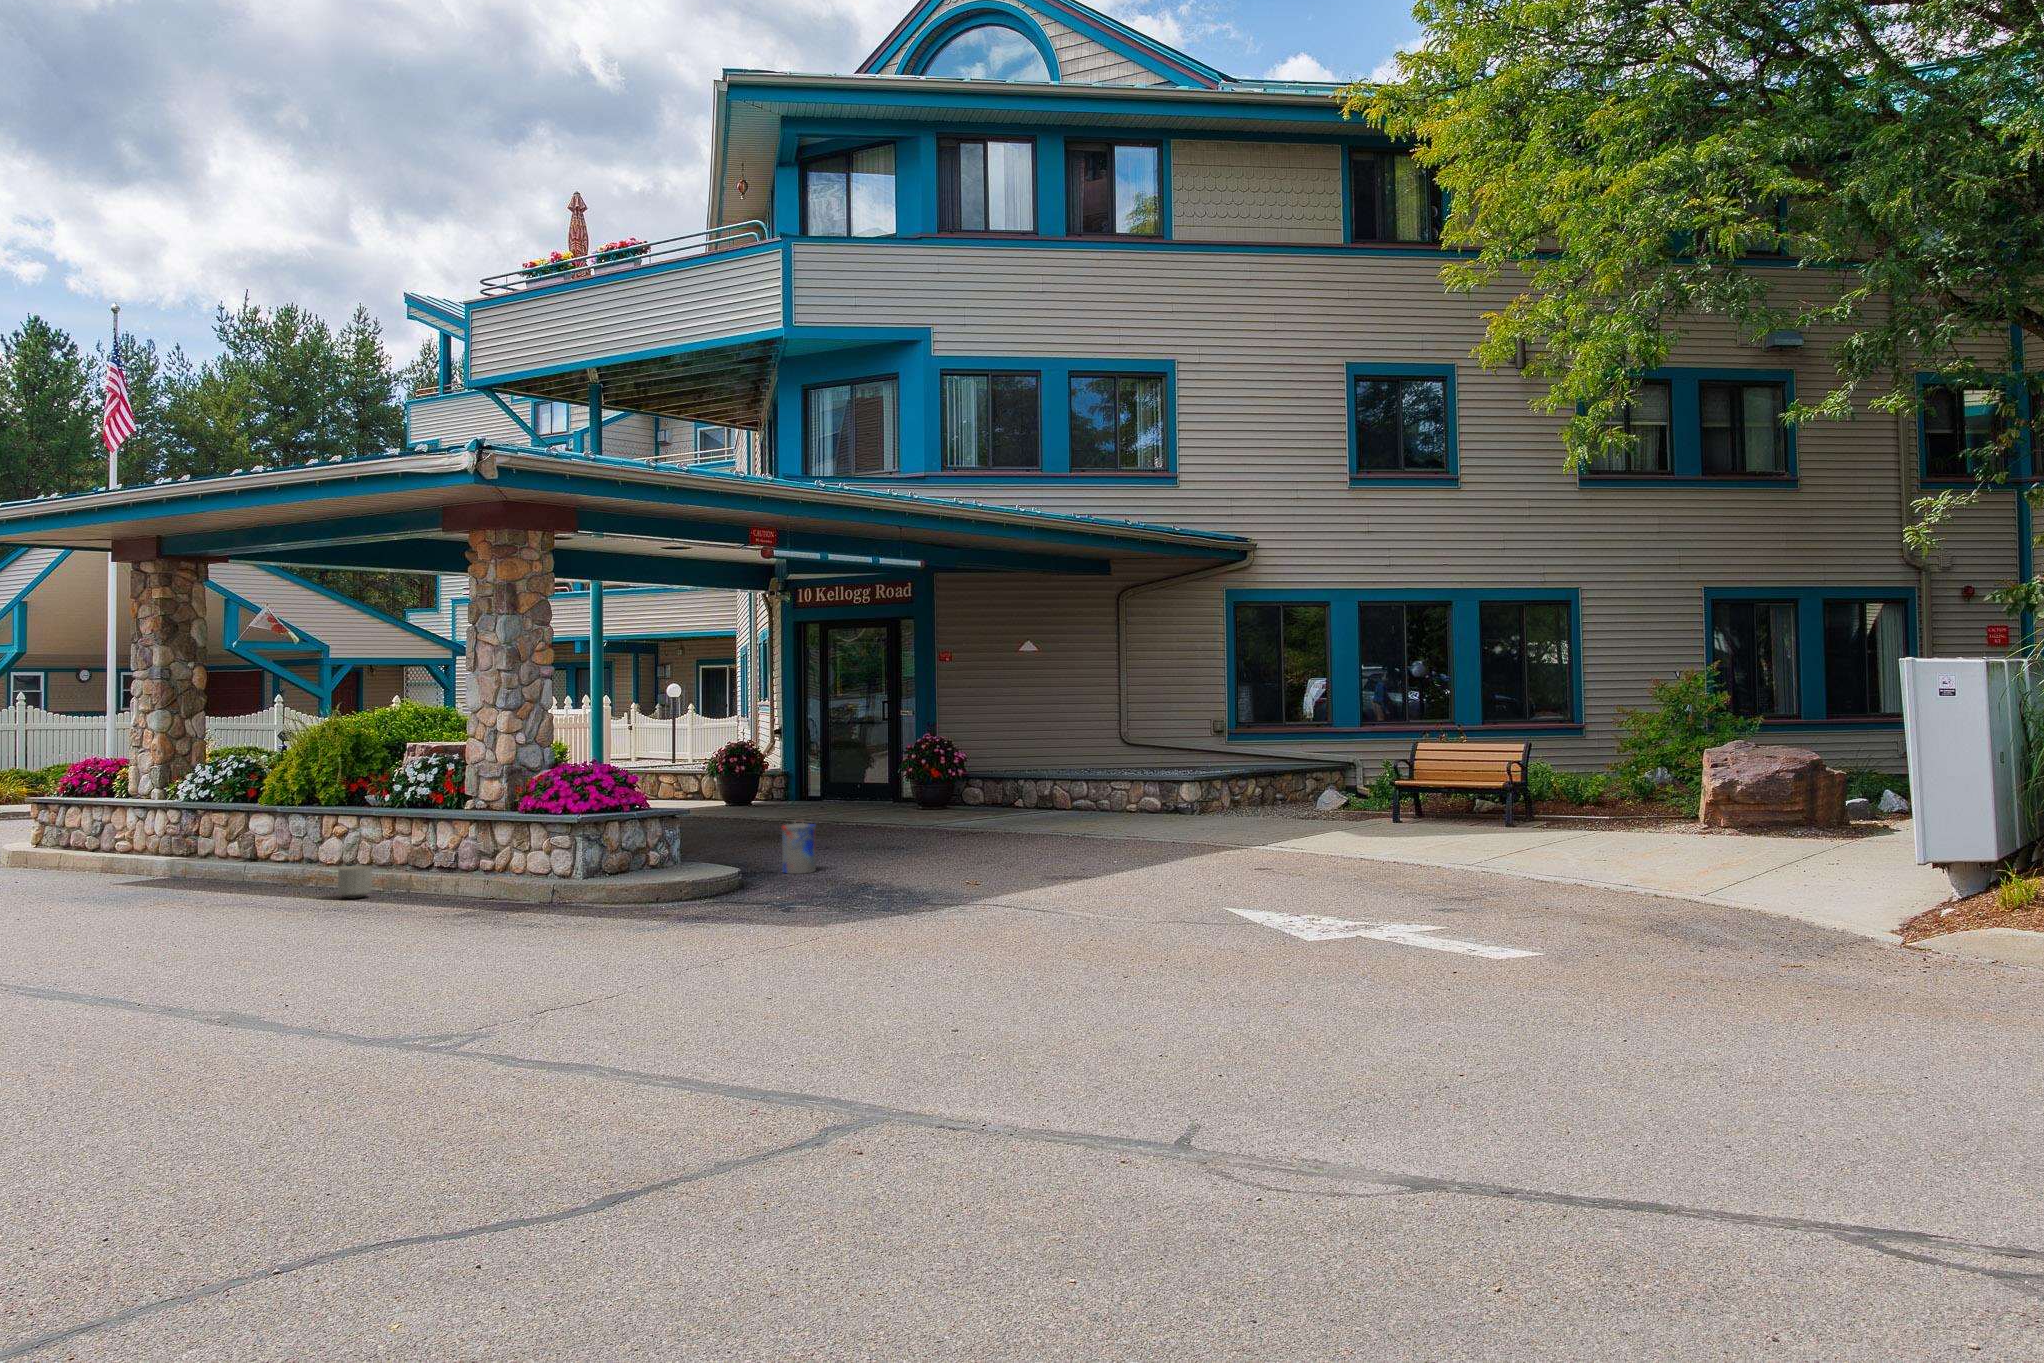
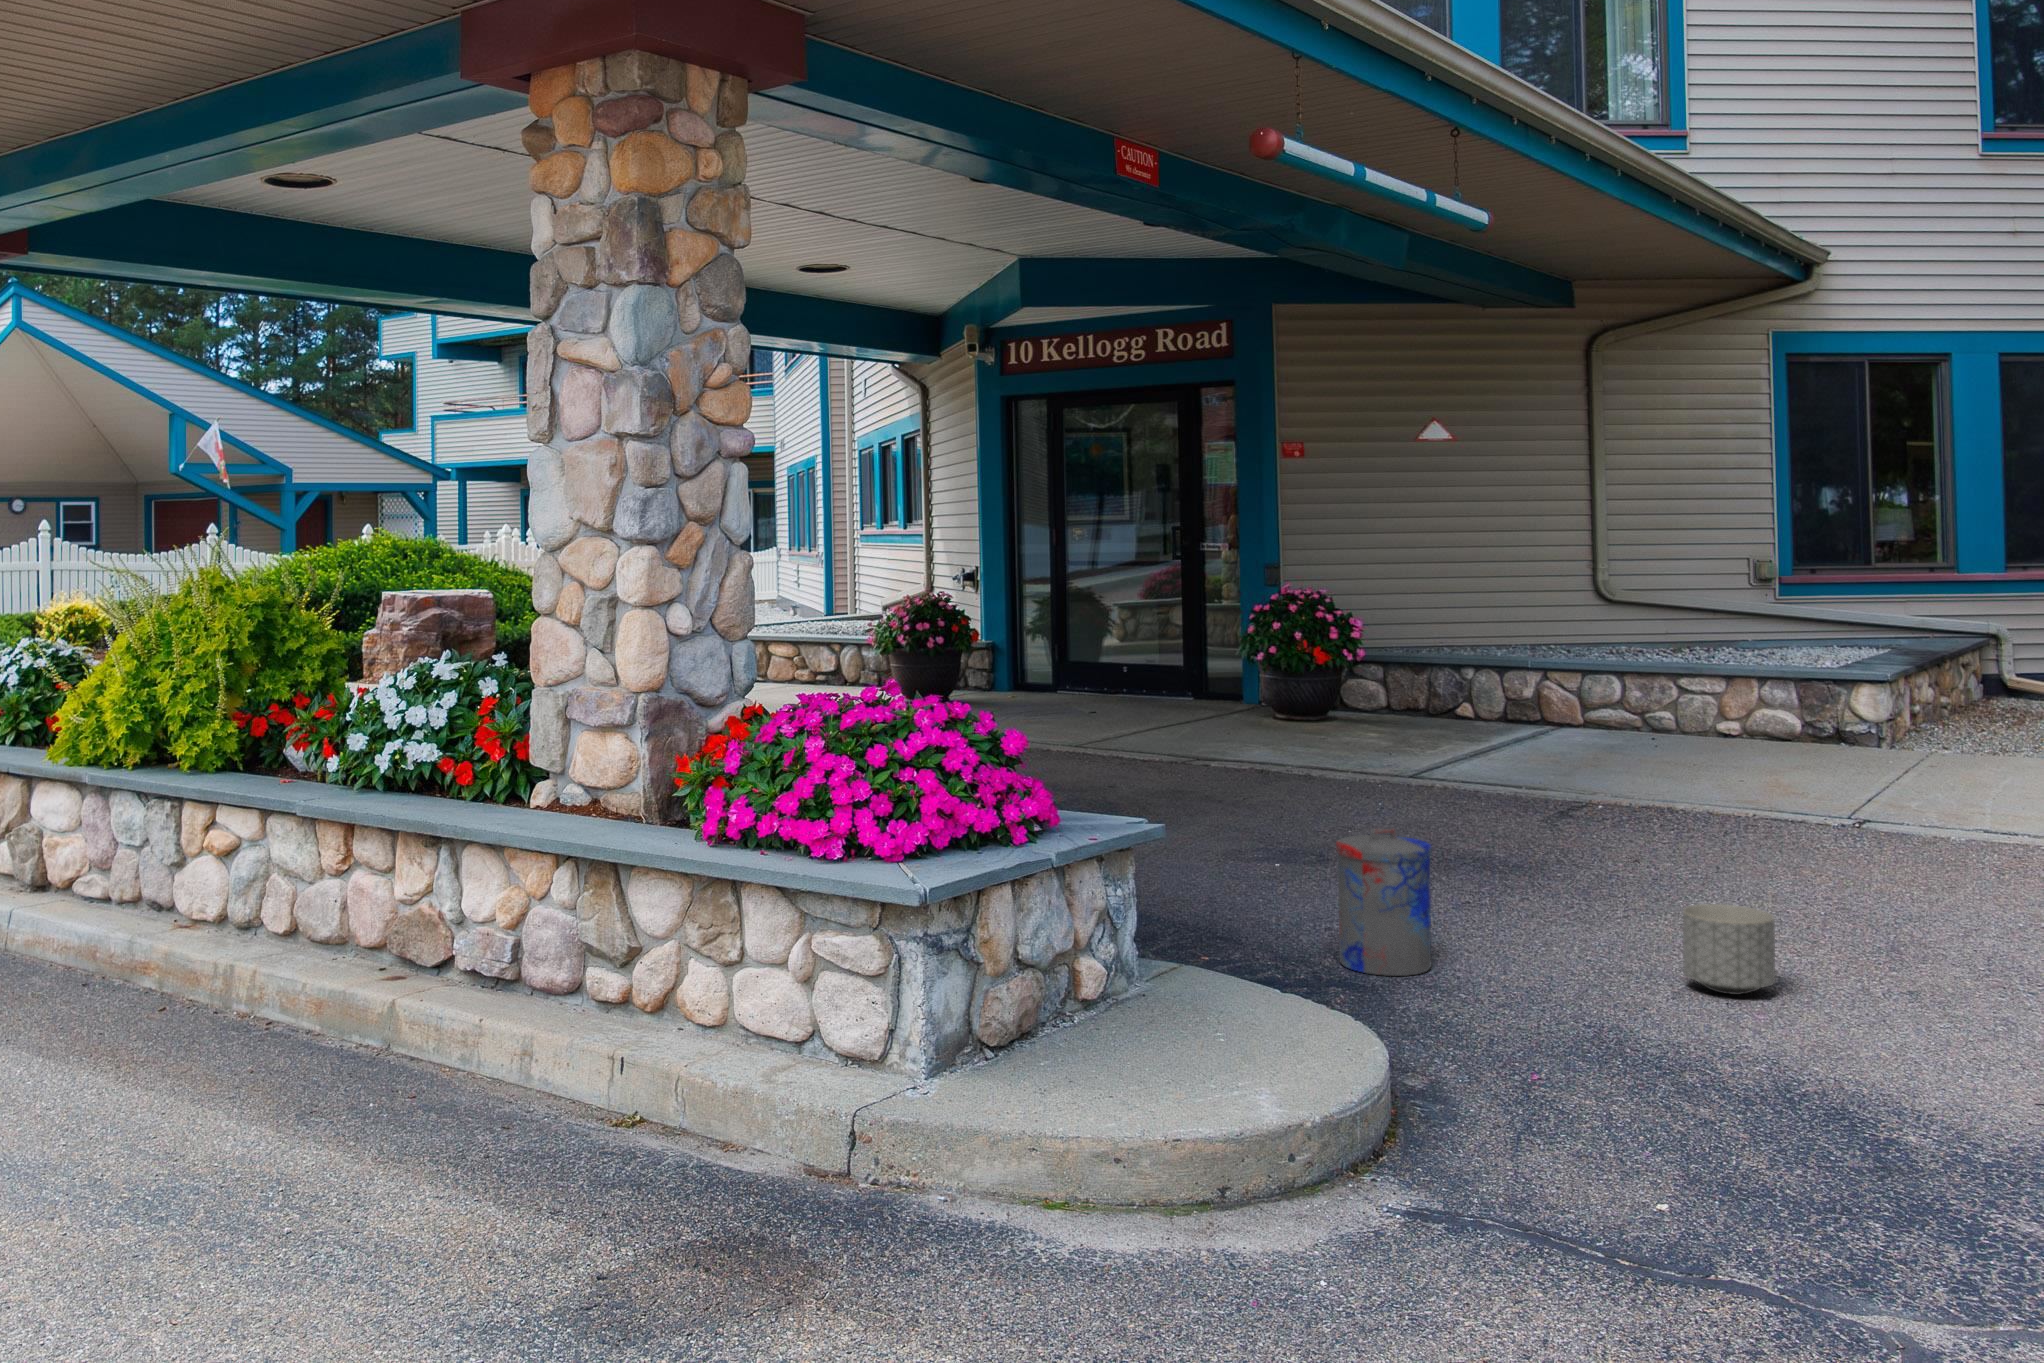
planter: present [338,866,372,899] -> present [1683,904,1775,995]

